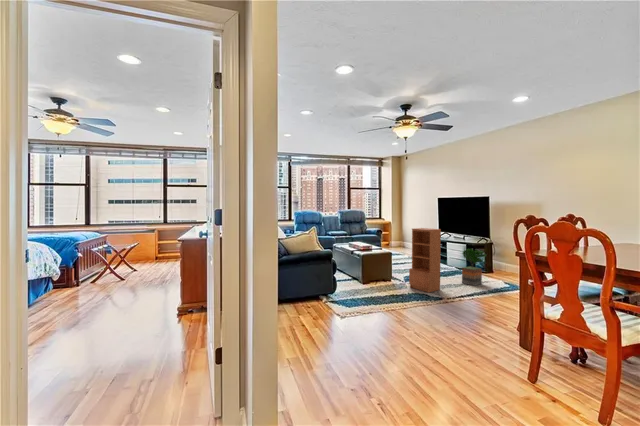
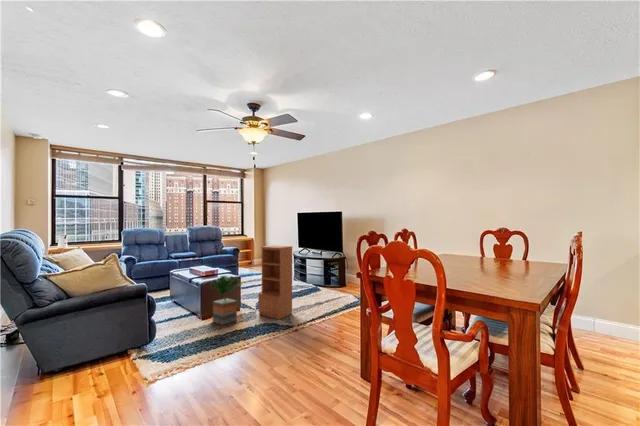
potted tree: present [462,249,486,286] -> present [211,276,241,325]

